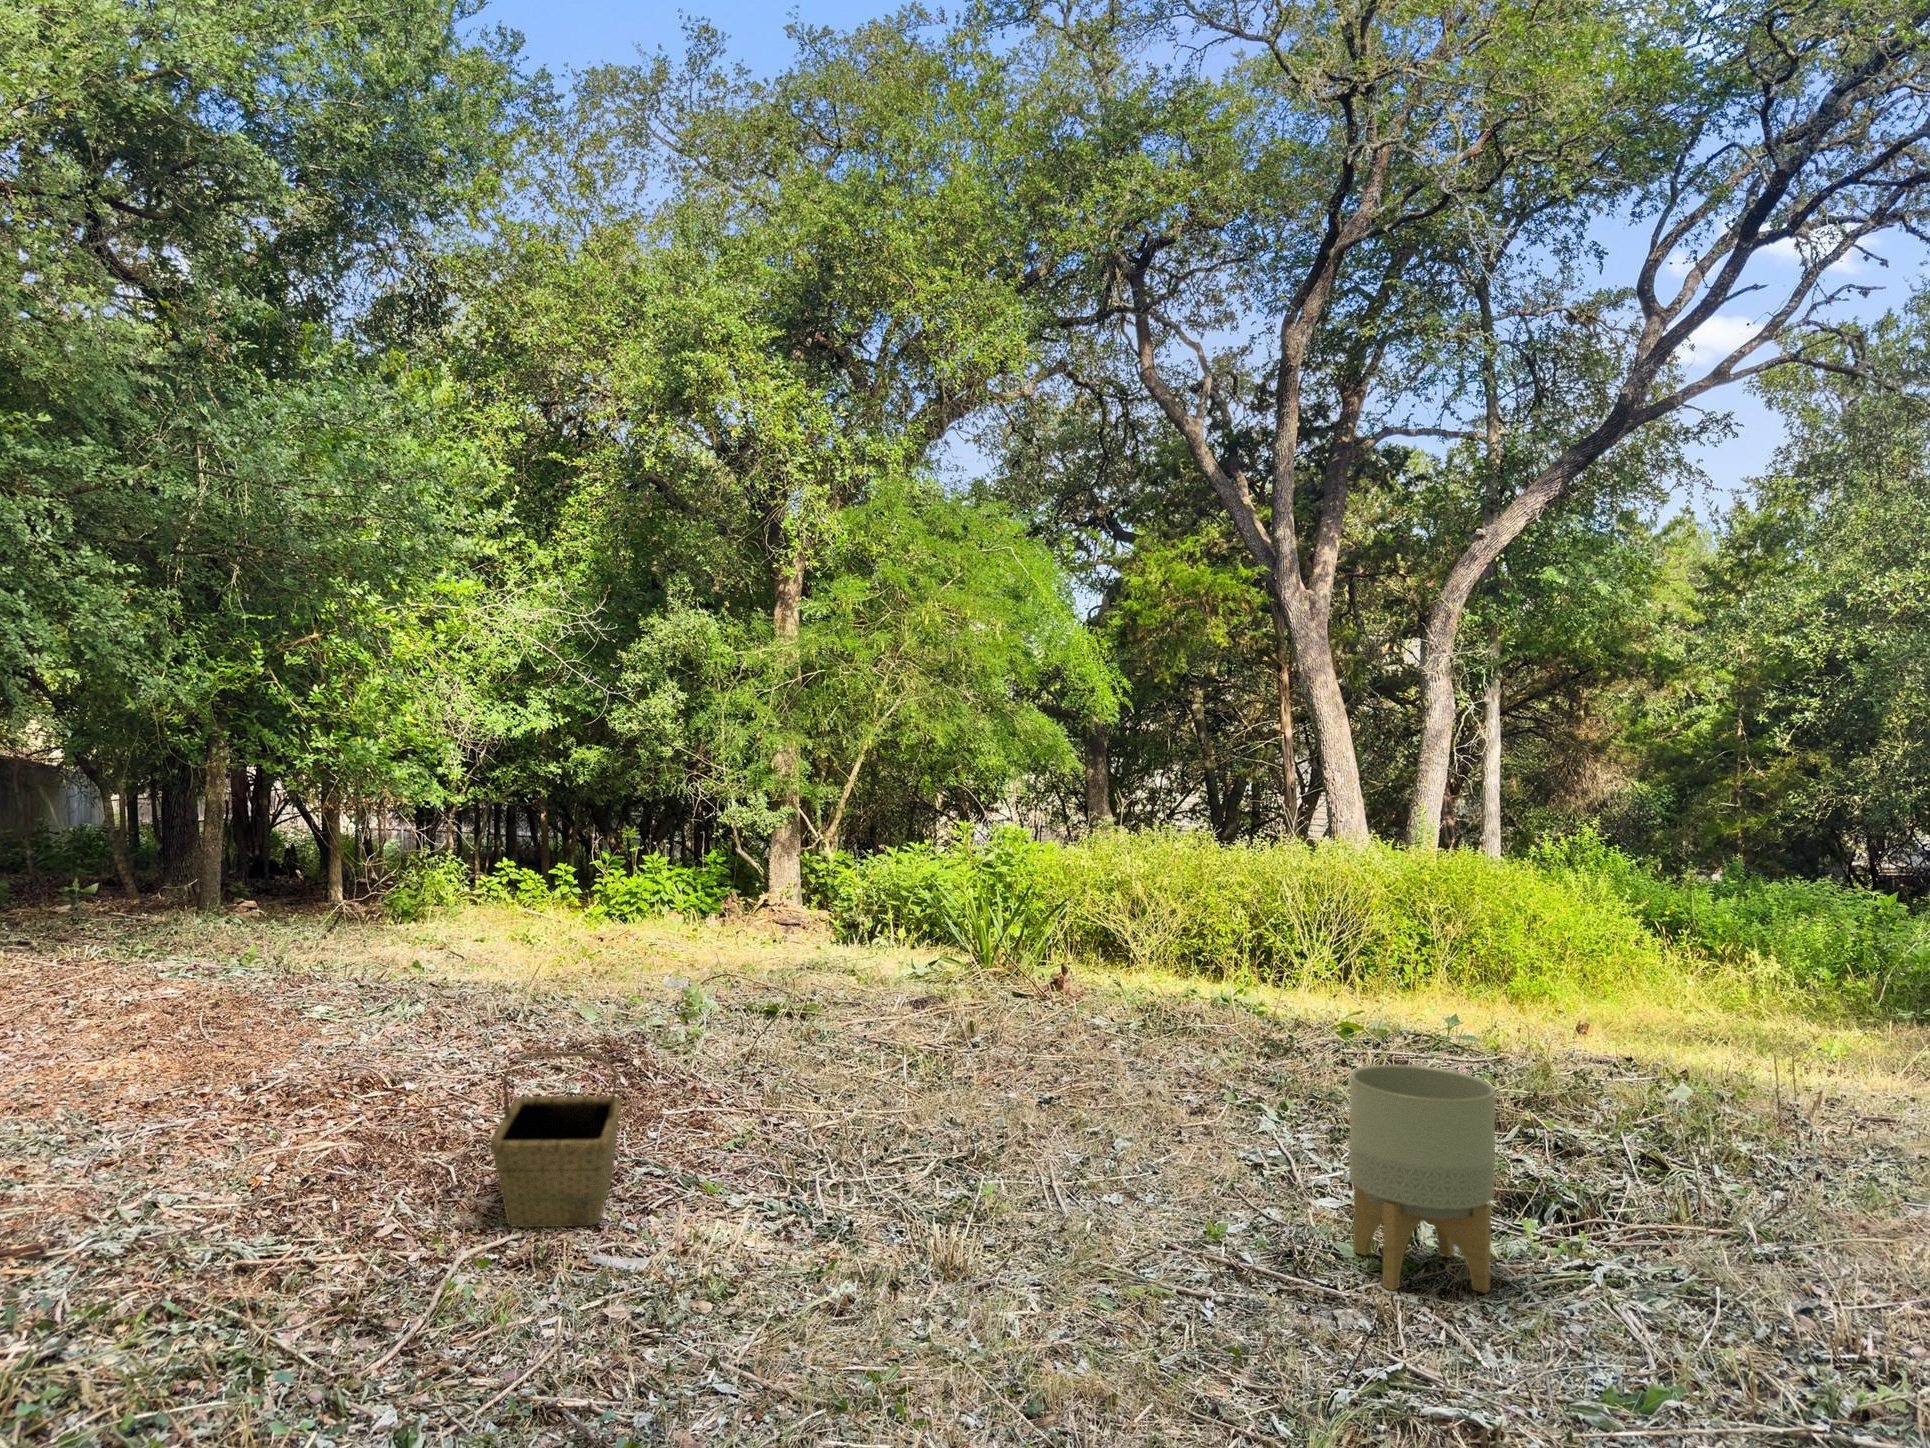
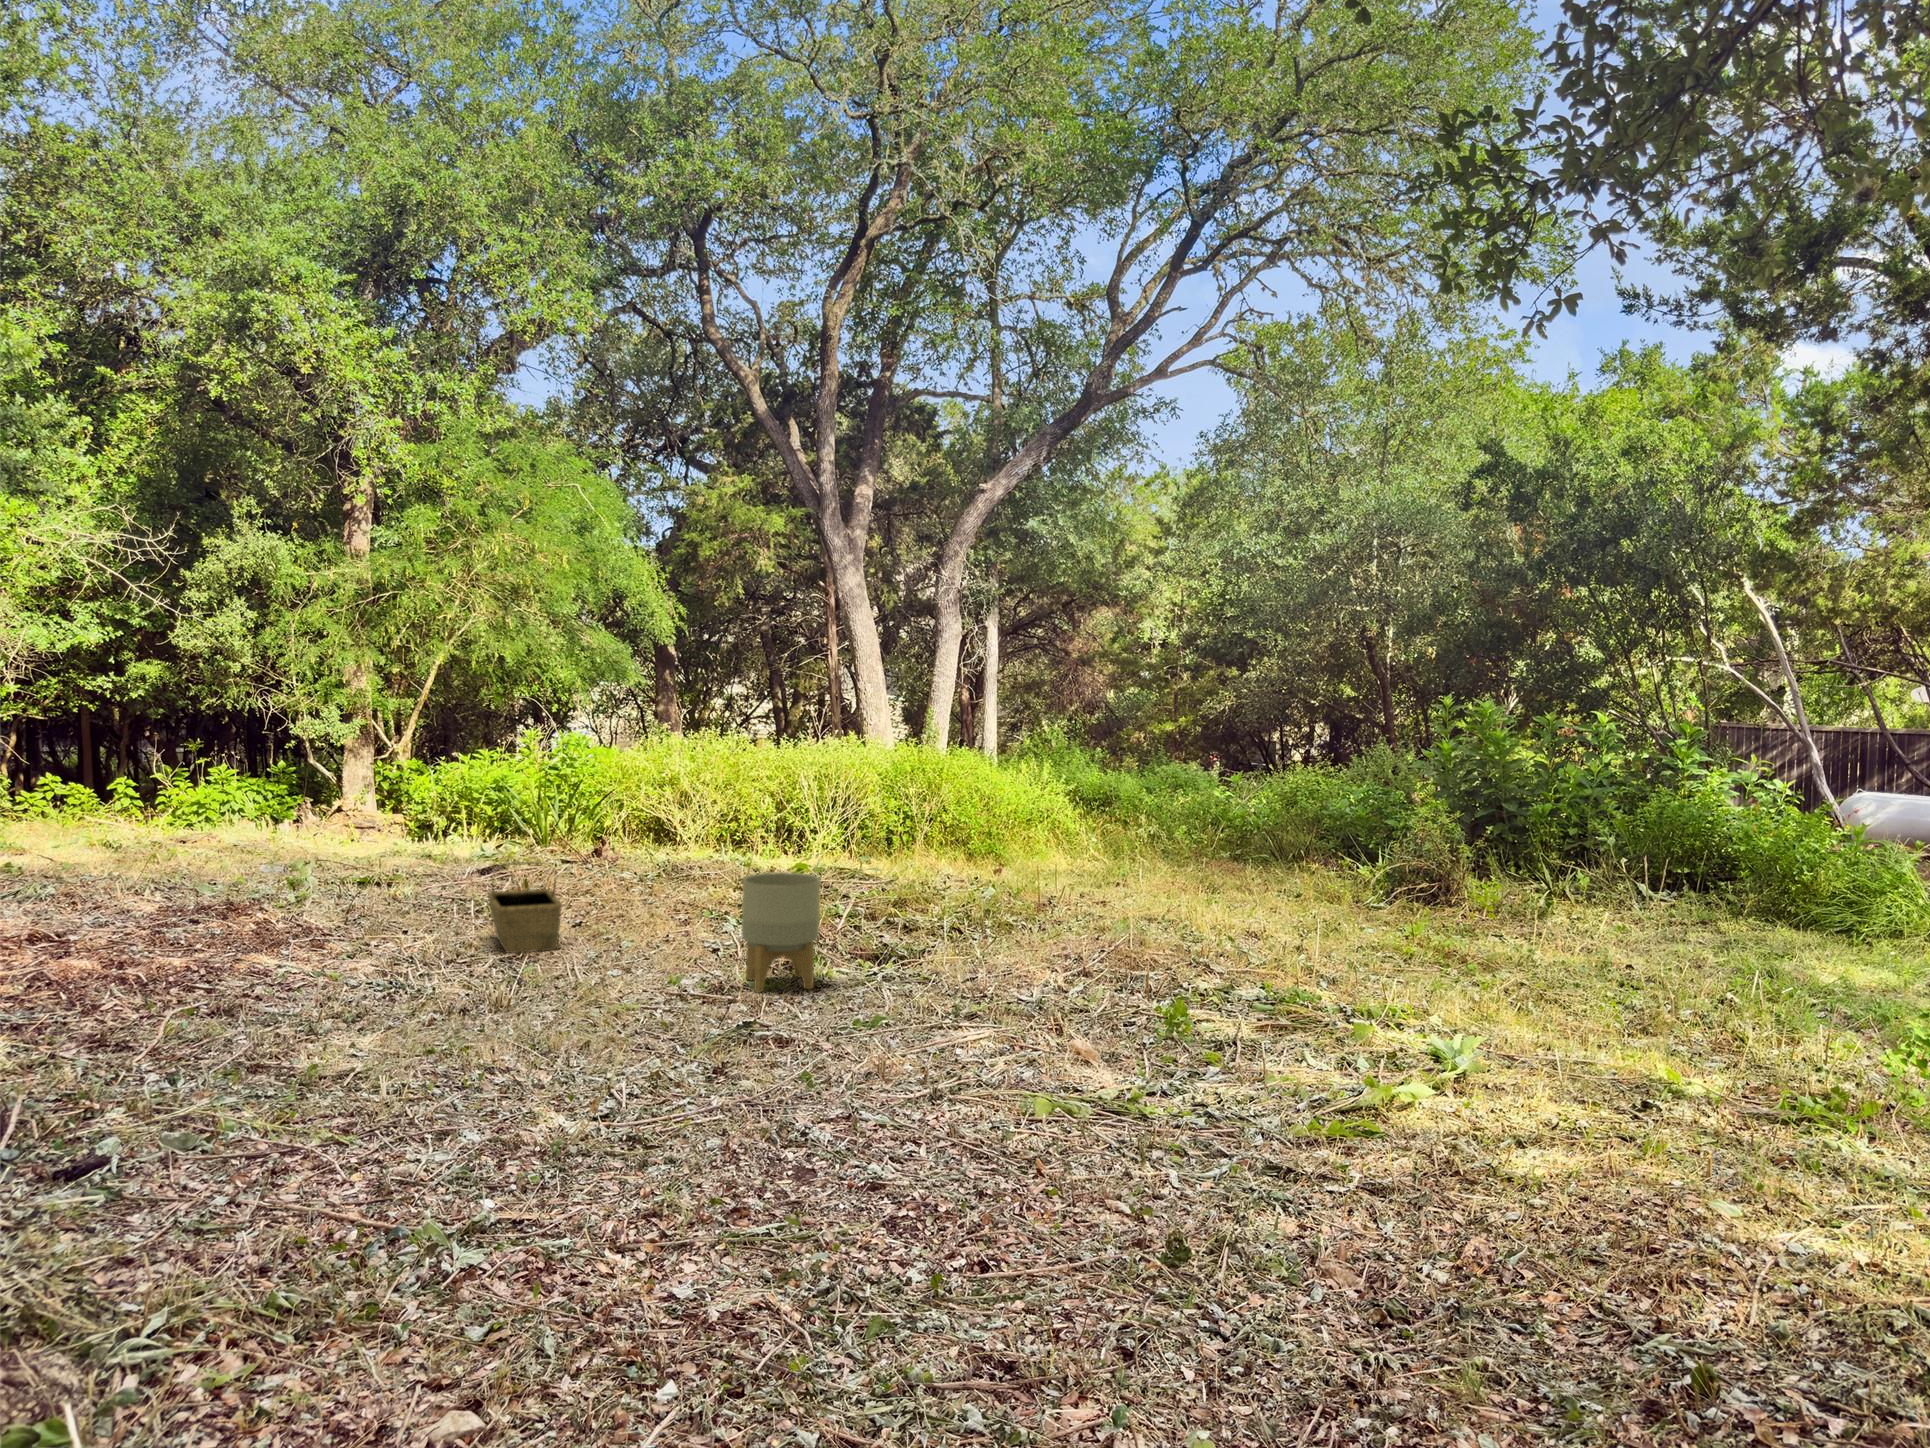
basket: present [490,1052,622,1227] -> present [487,862,562,953]

